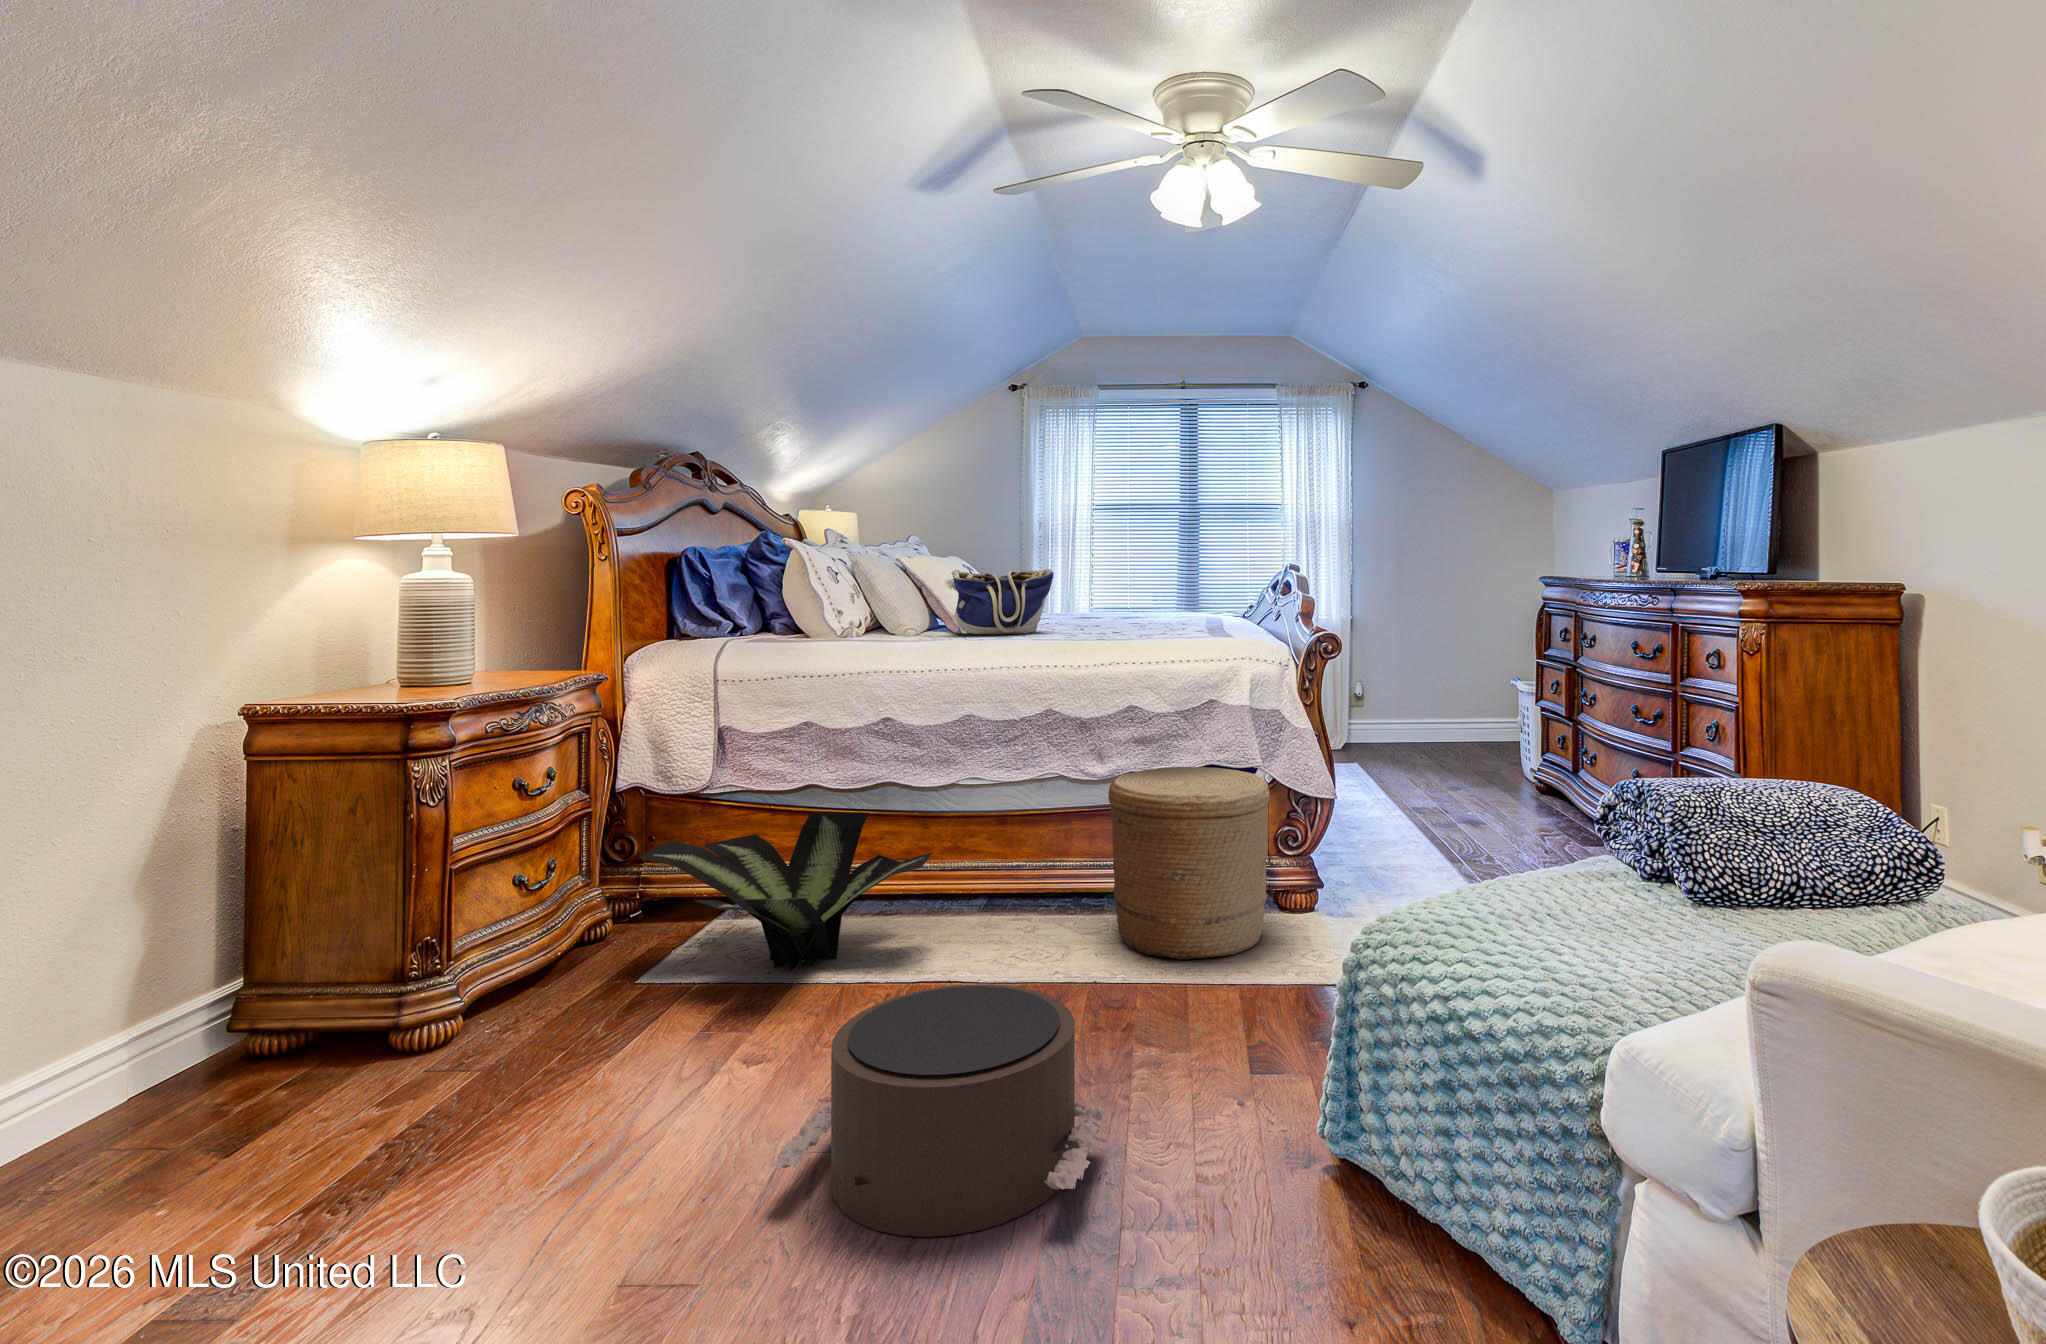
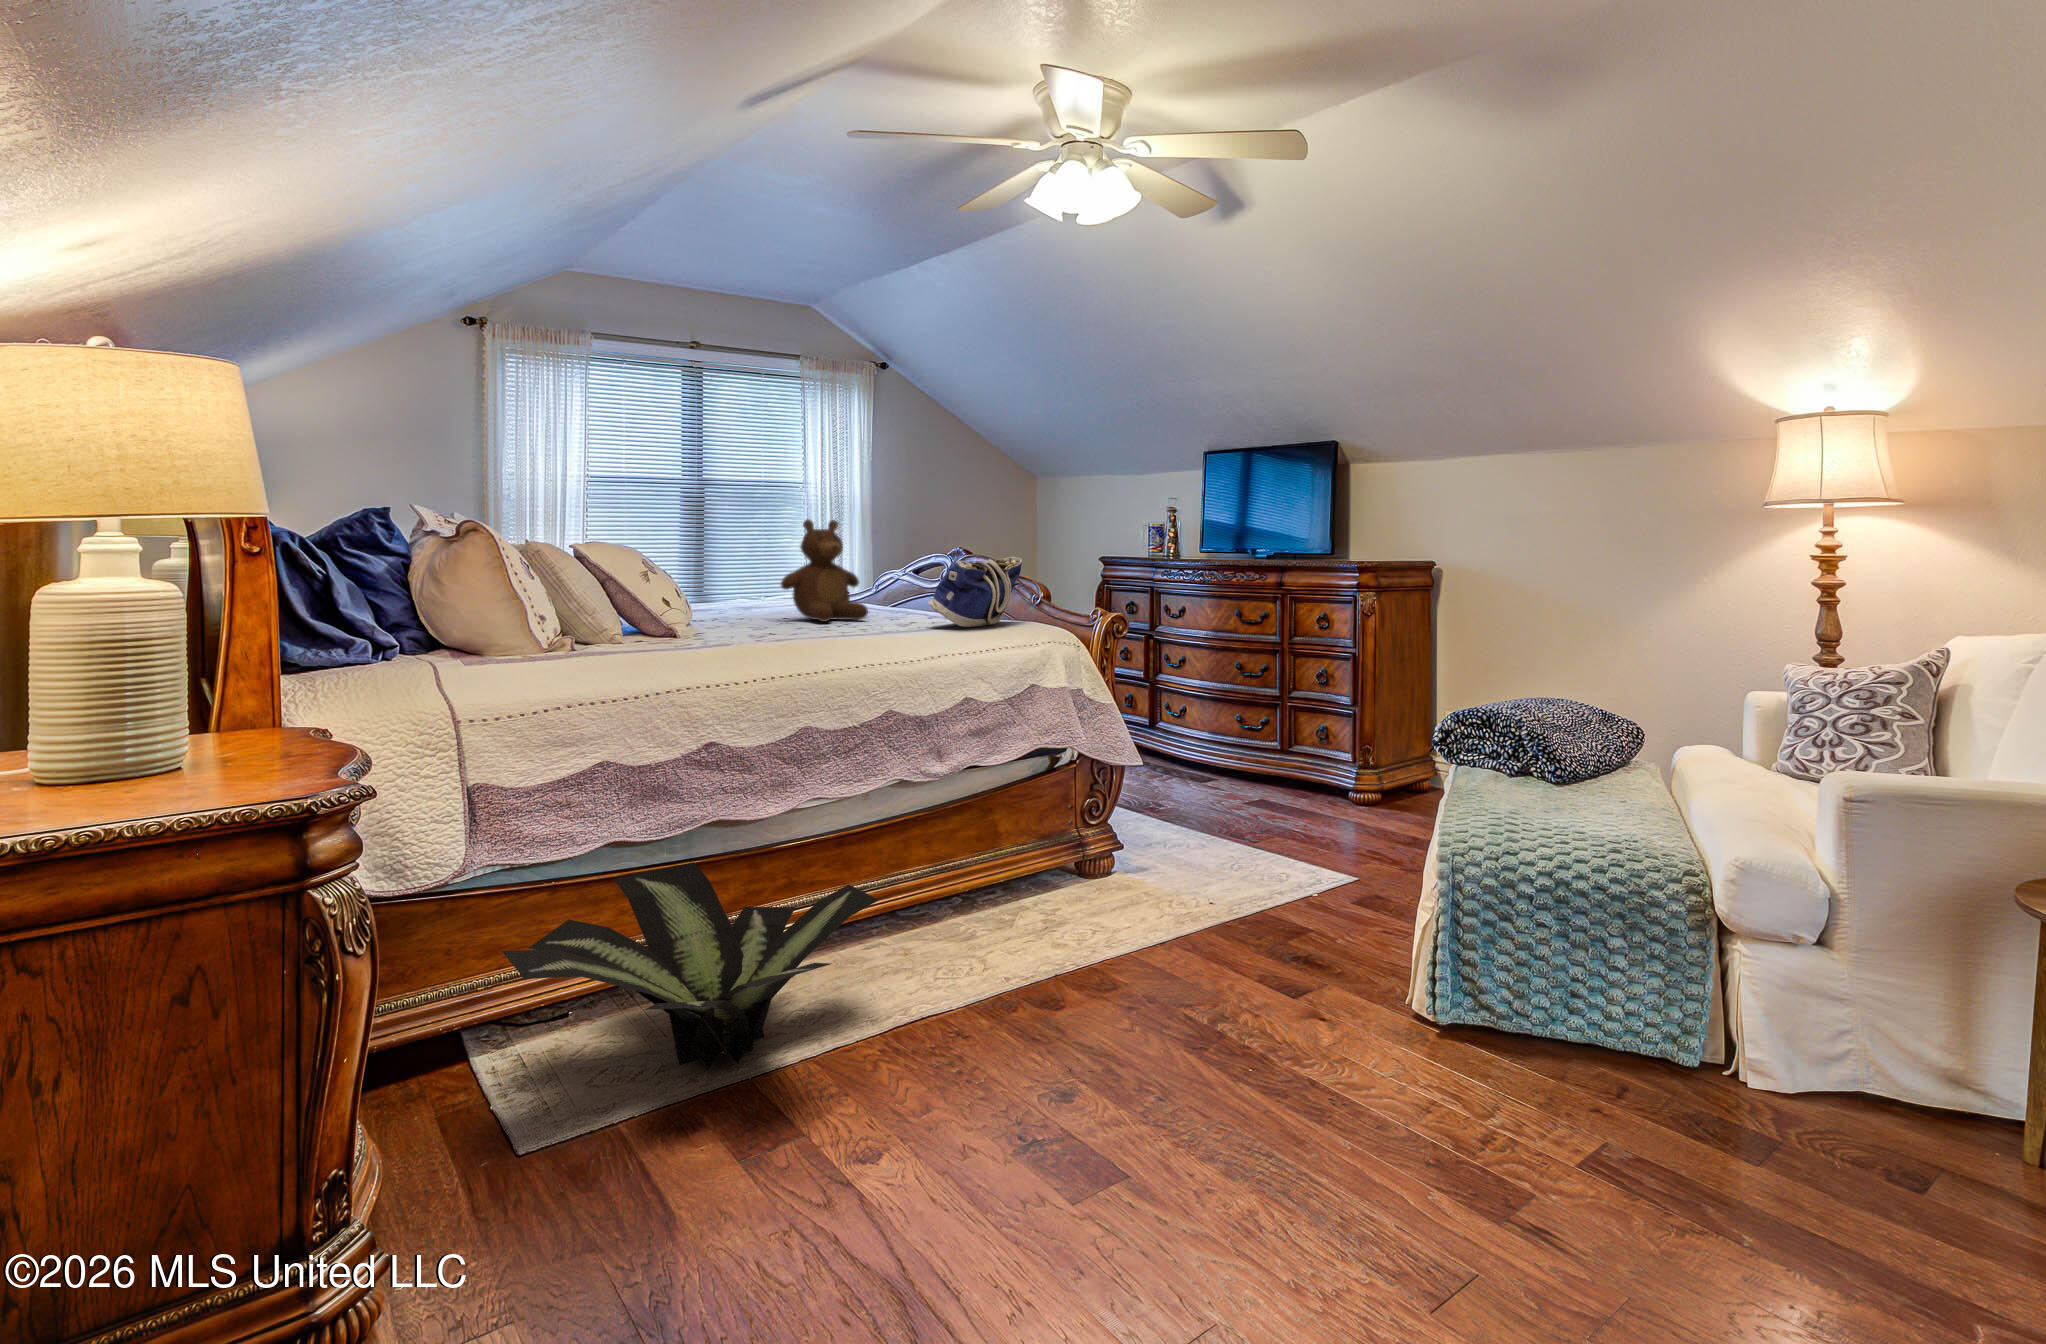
teddy bear: none [1082,536,1159,629] -> present [781,519,868,622]
tote bag: present [950,569,1054,634] -> present [928,556,1022,627]
woven basket: present [1108,767,1270,960] -> none [988,749,1148,936]
pouf: present [772,984,1104,1237] -> none [1118,961,1419,1203]

